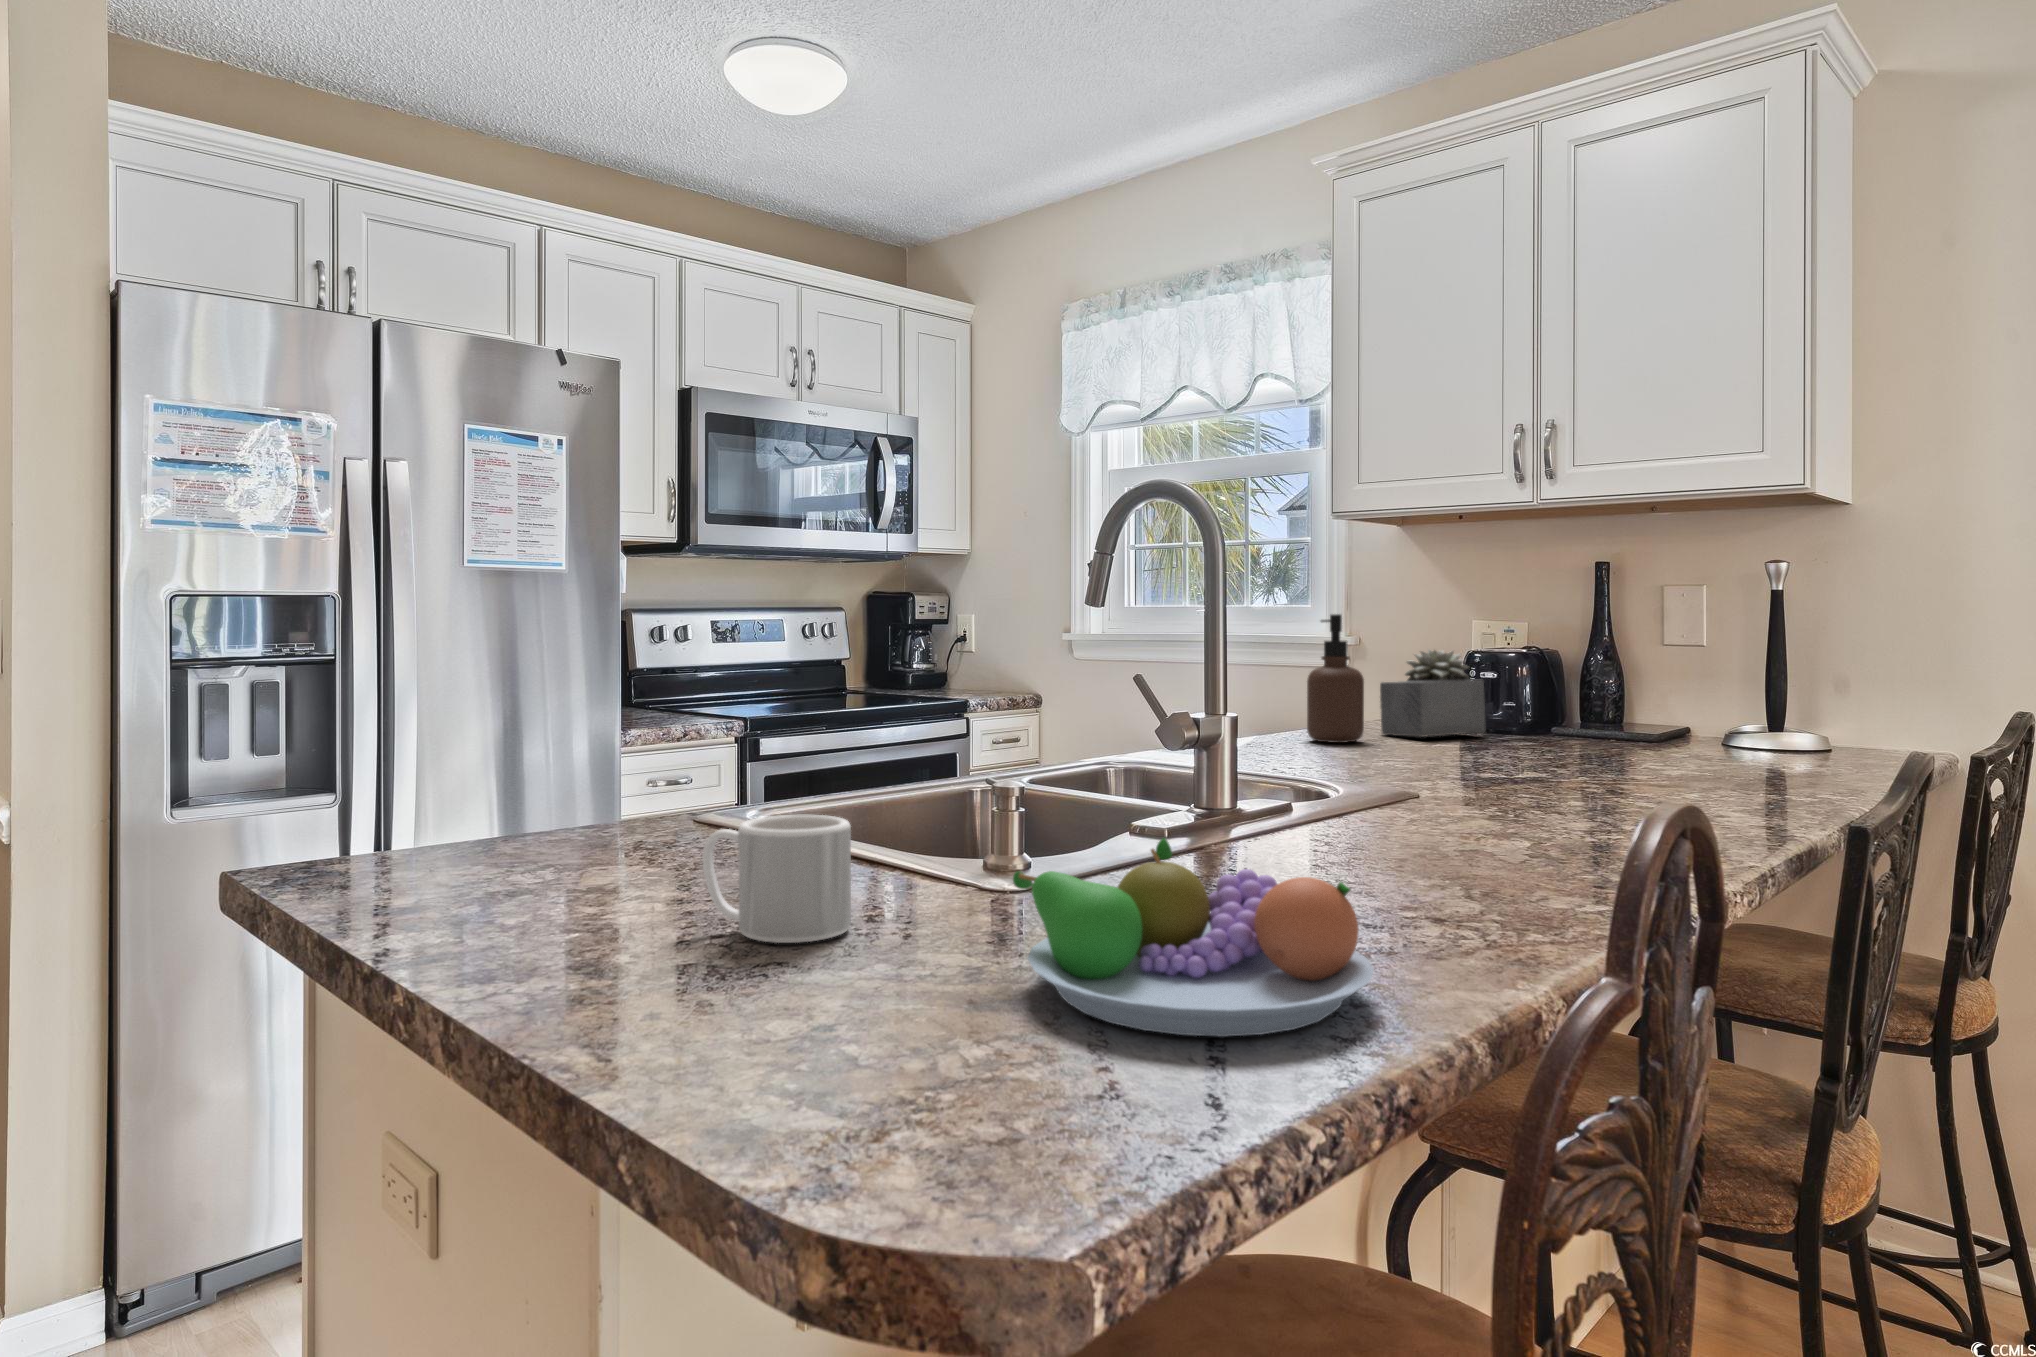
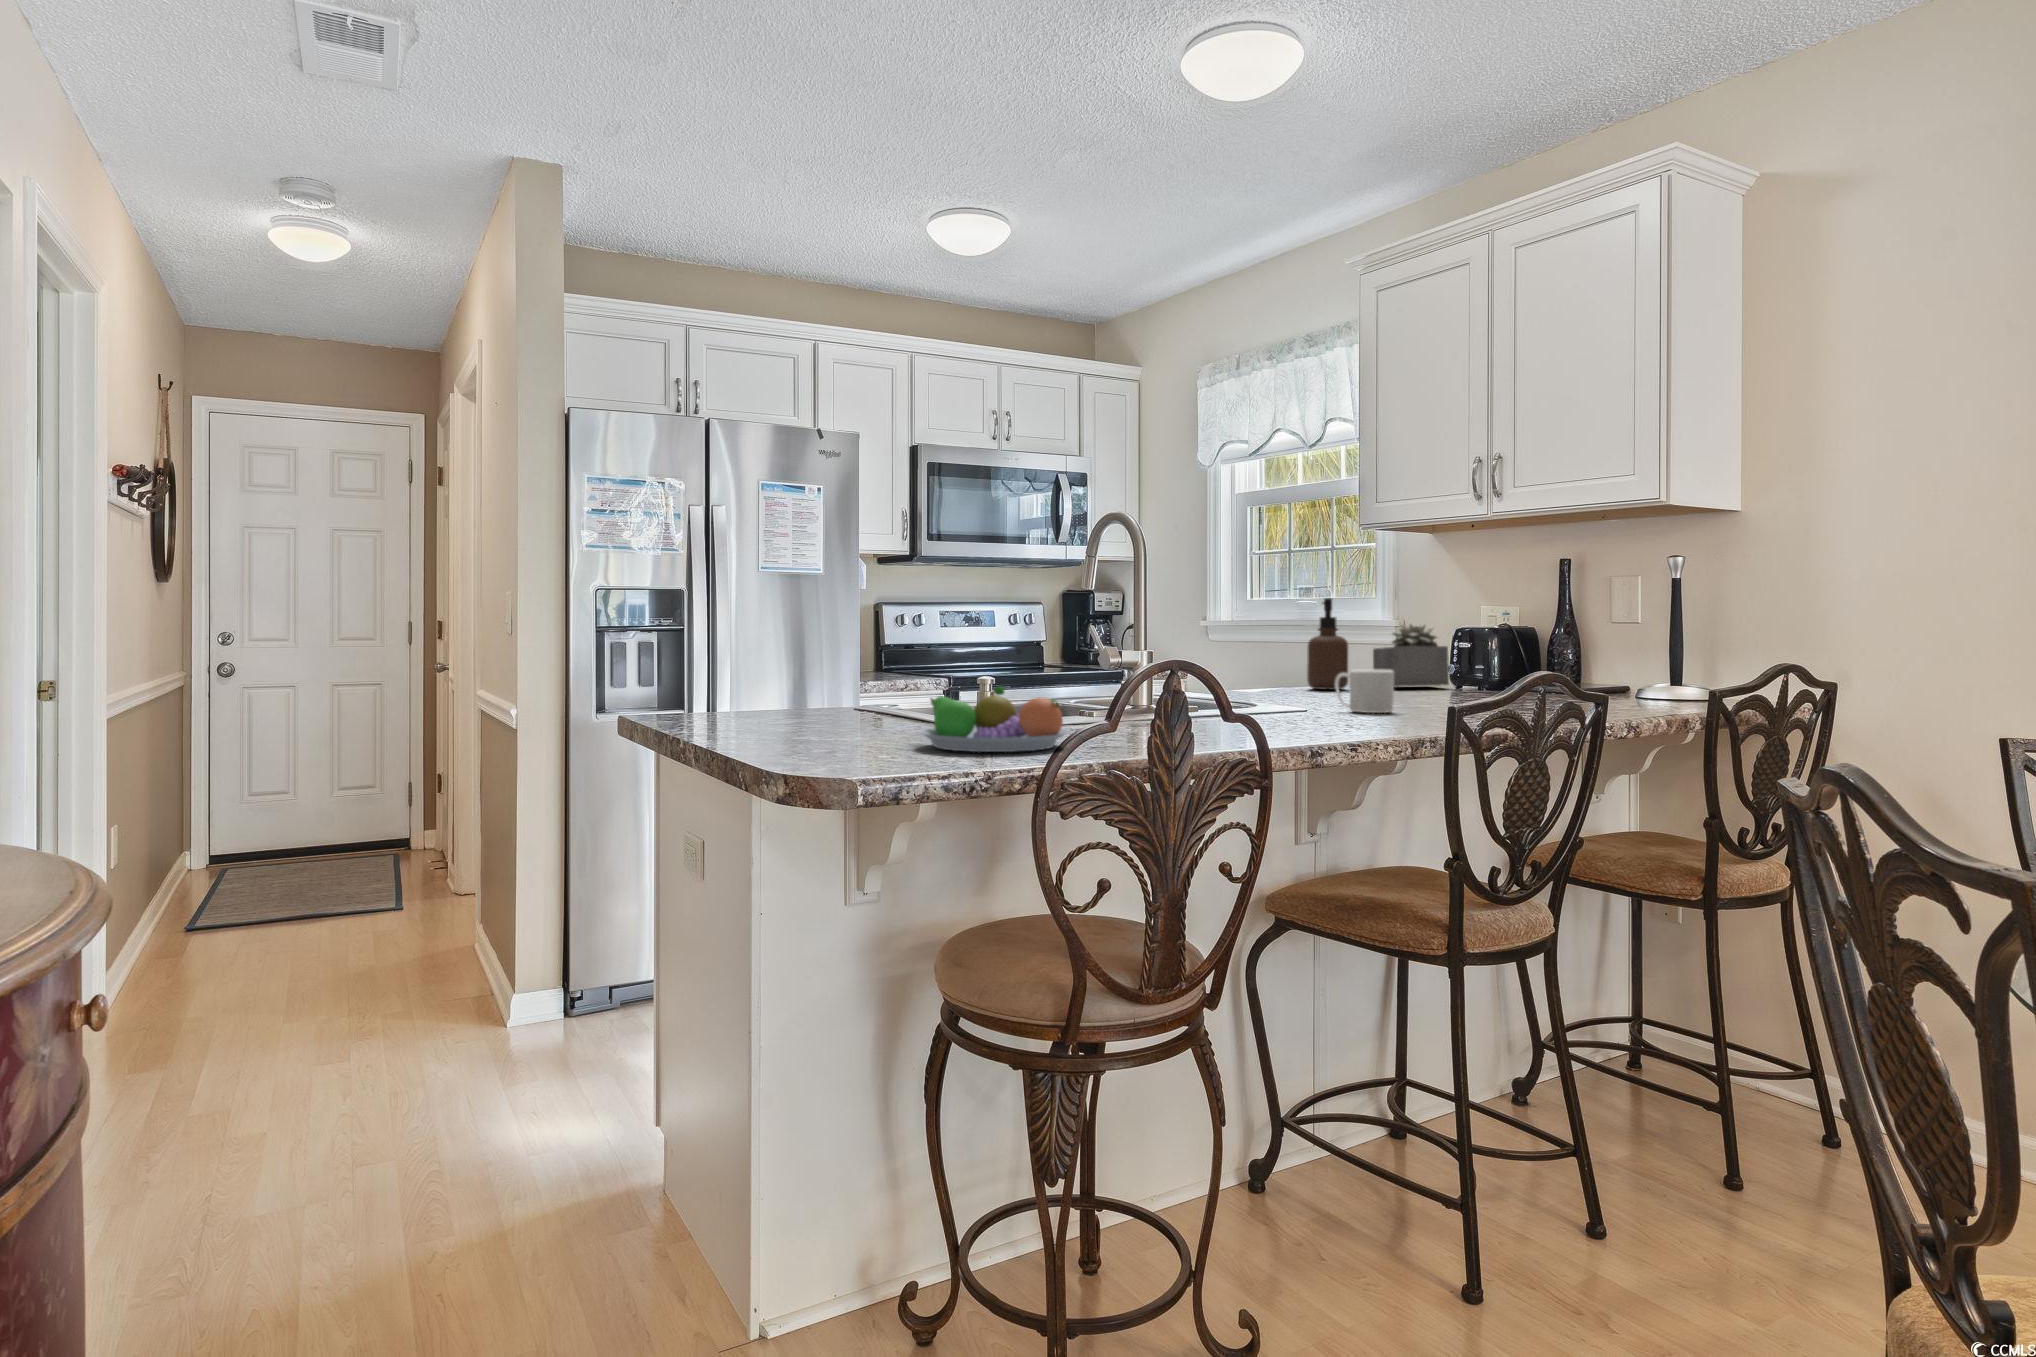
mug: present [703,815,851,943] -> present [1335,670,1394,713]

